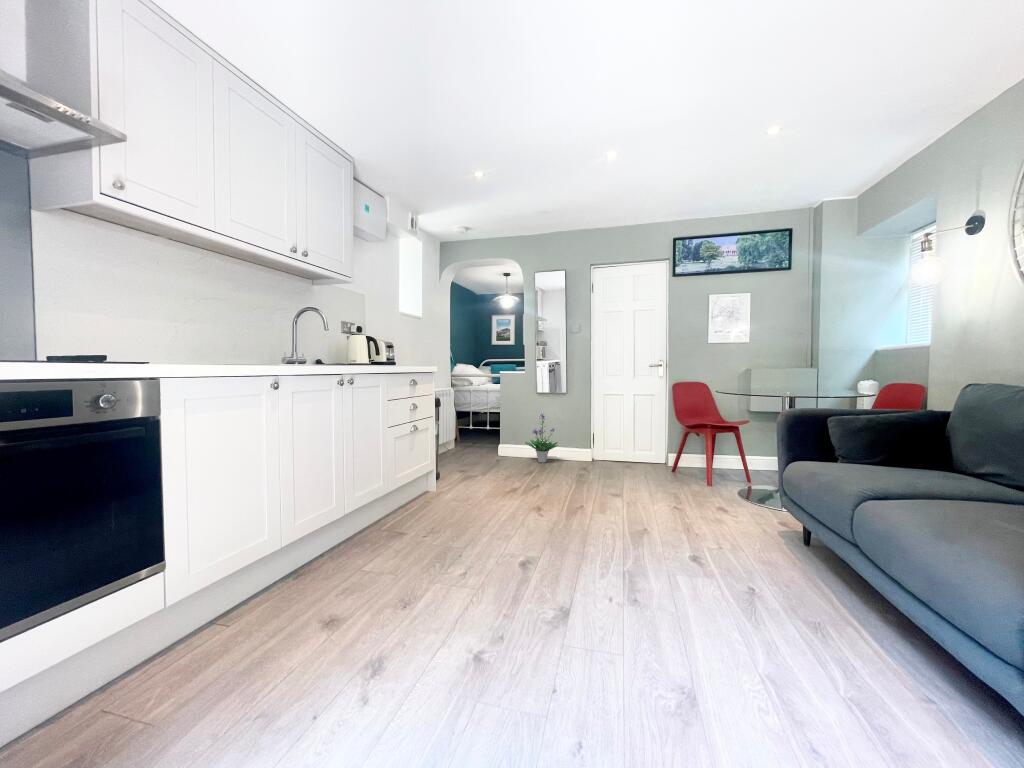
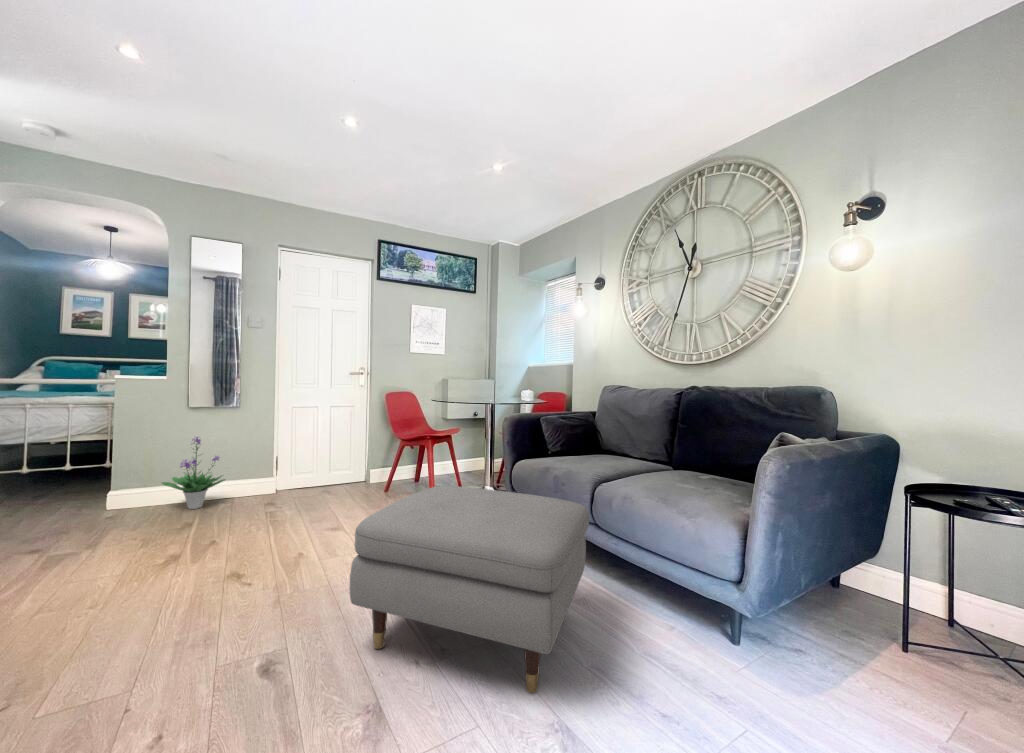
ottoman: none [582,469,804,643] -> present [349,486,589,693]

